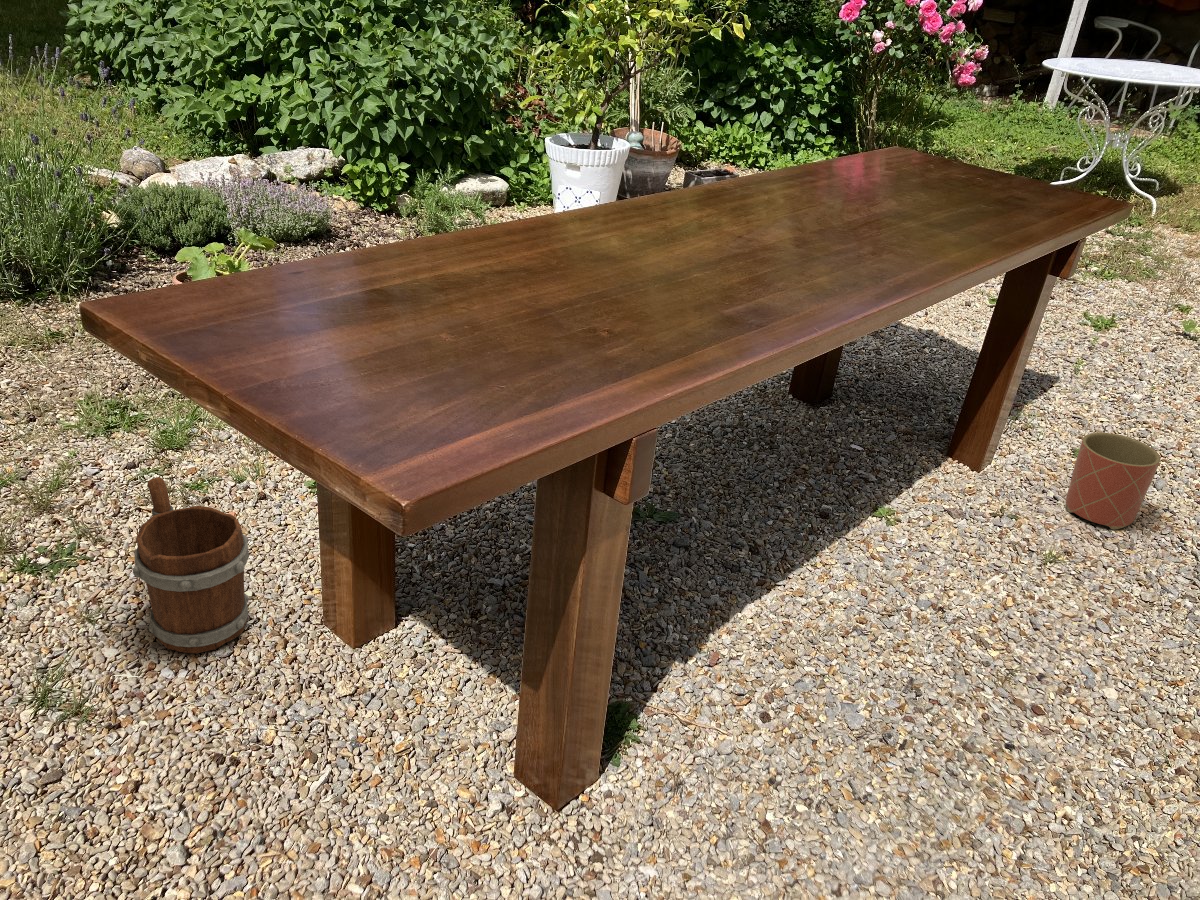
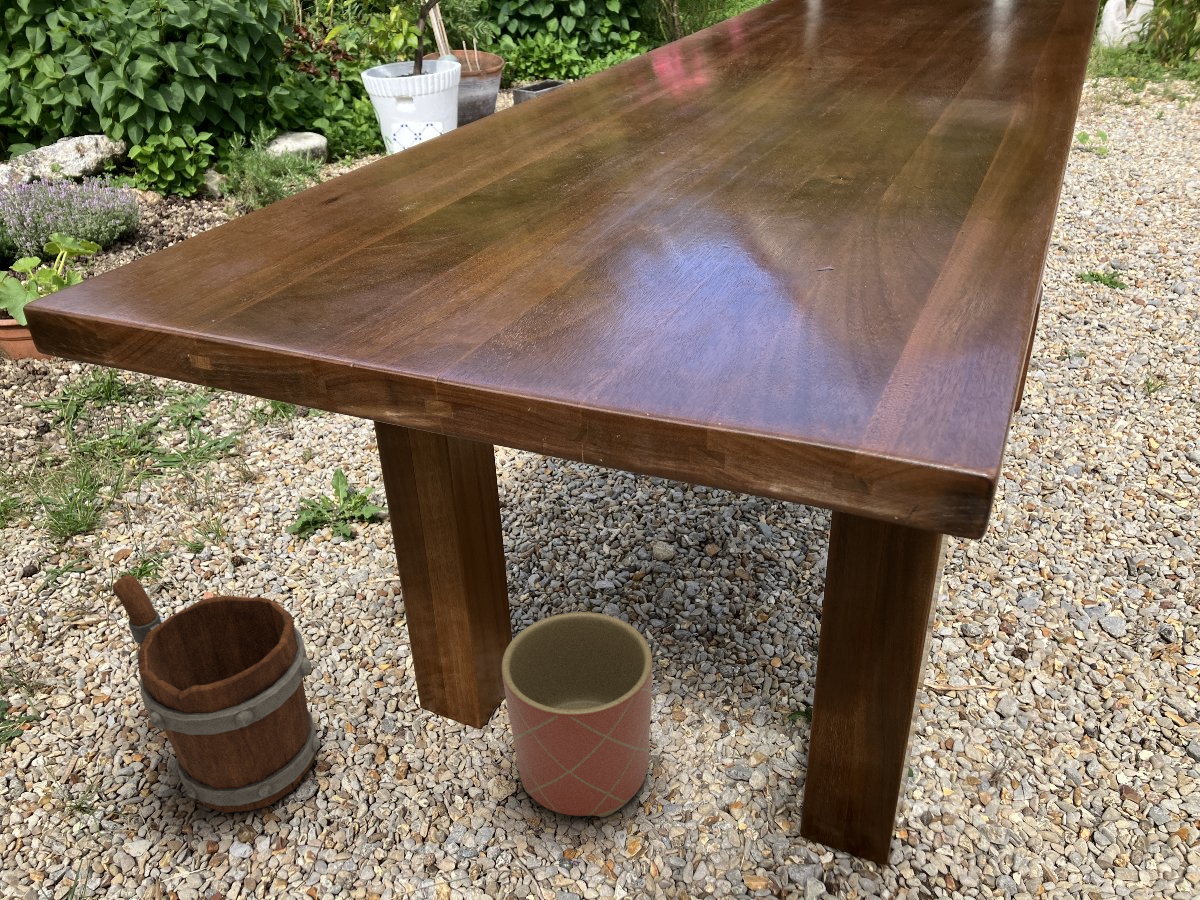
planter: present [1066,433,1161,530] -> present [502,612,653,817]

